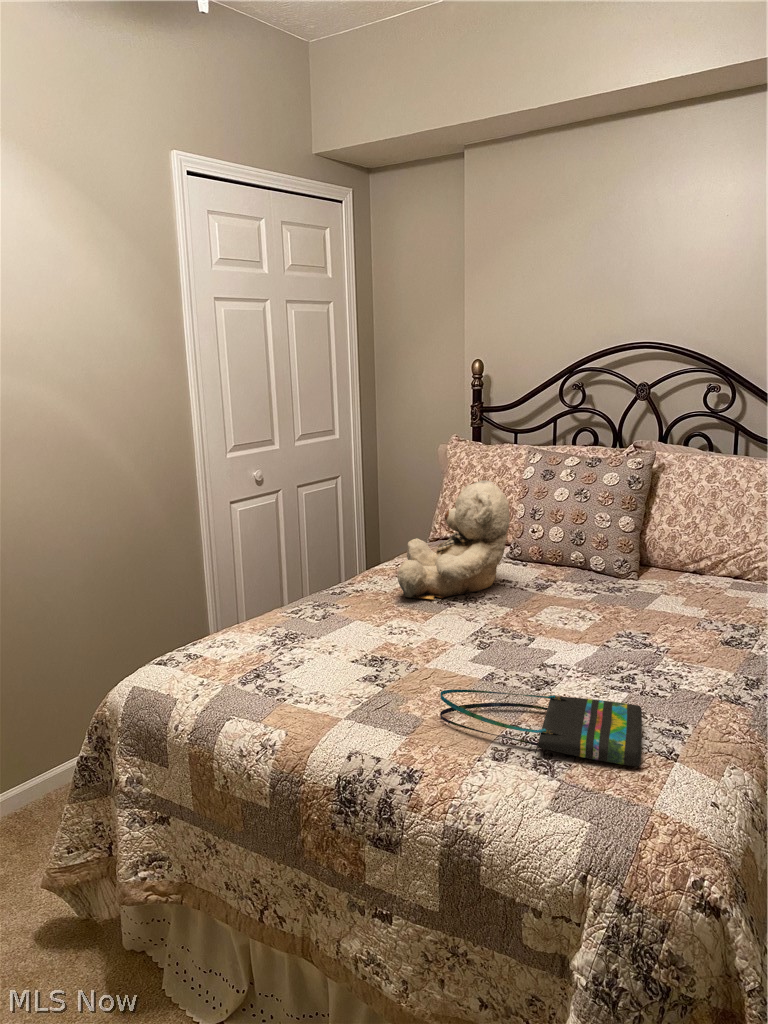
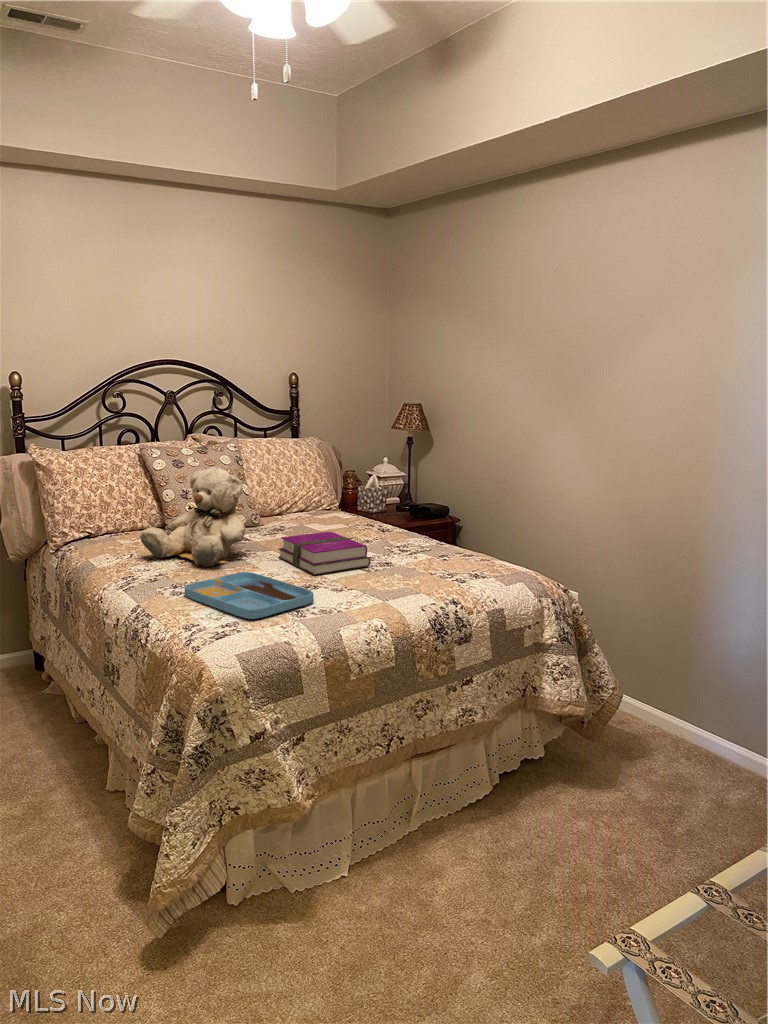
hardback book: none [427,588,570,668] -> present [278,532,371,575]
tray: none [222,603,376,671] -> present [185,572,314,619]
tote bag: present [440,689,642,766] -> none [406,553,489,586]

